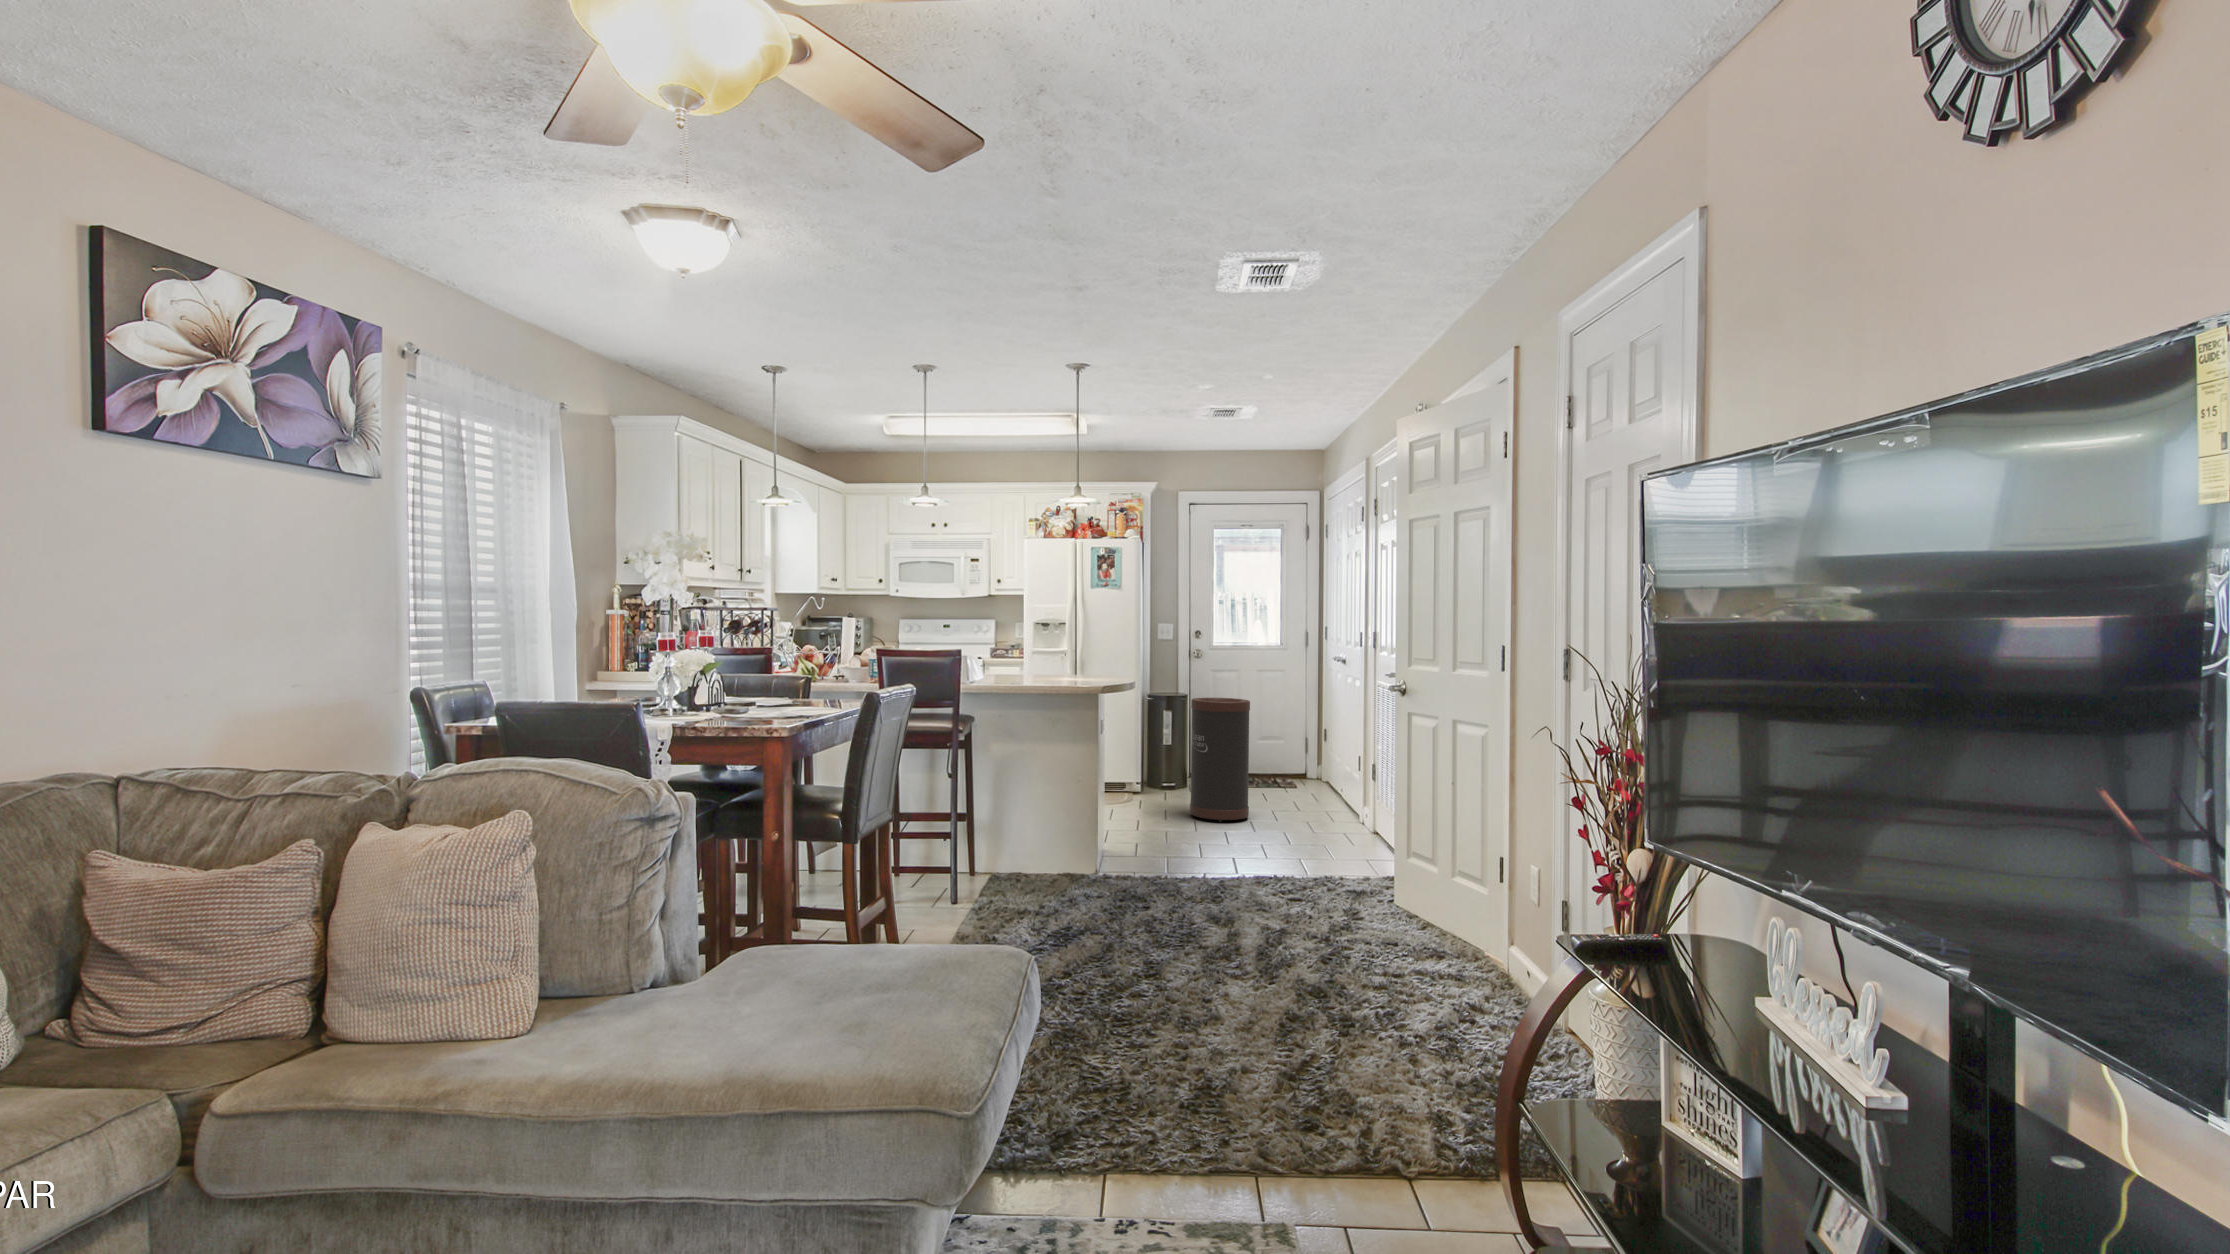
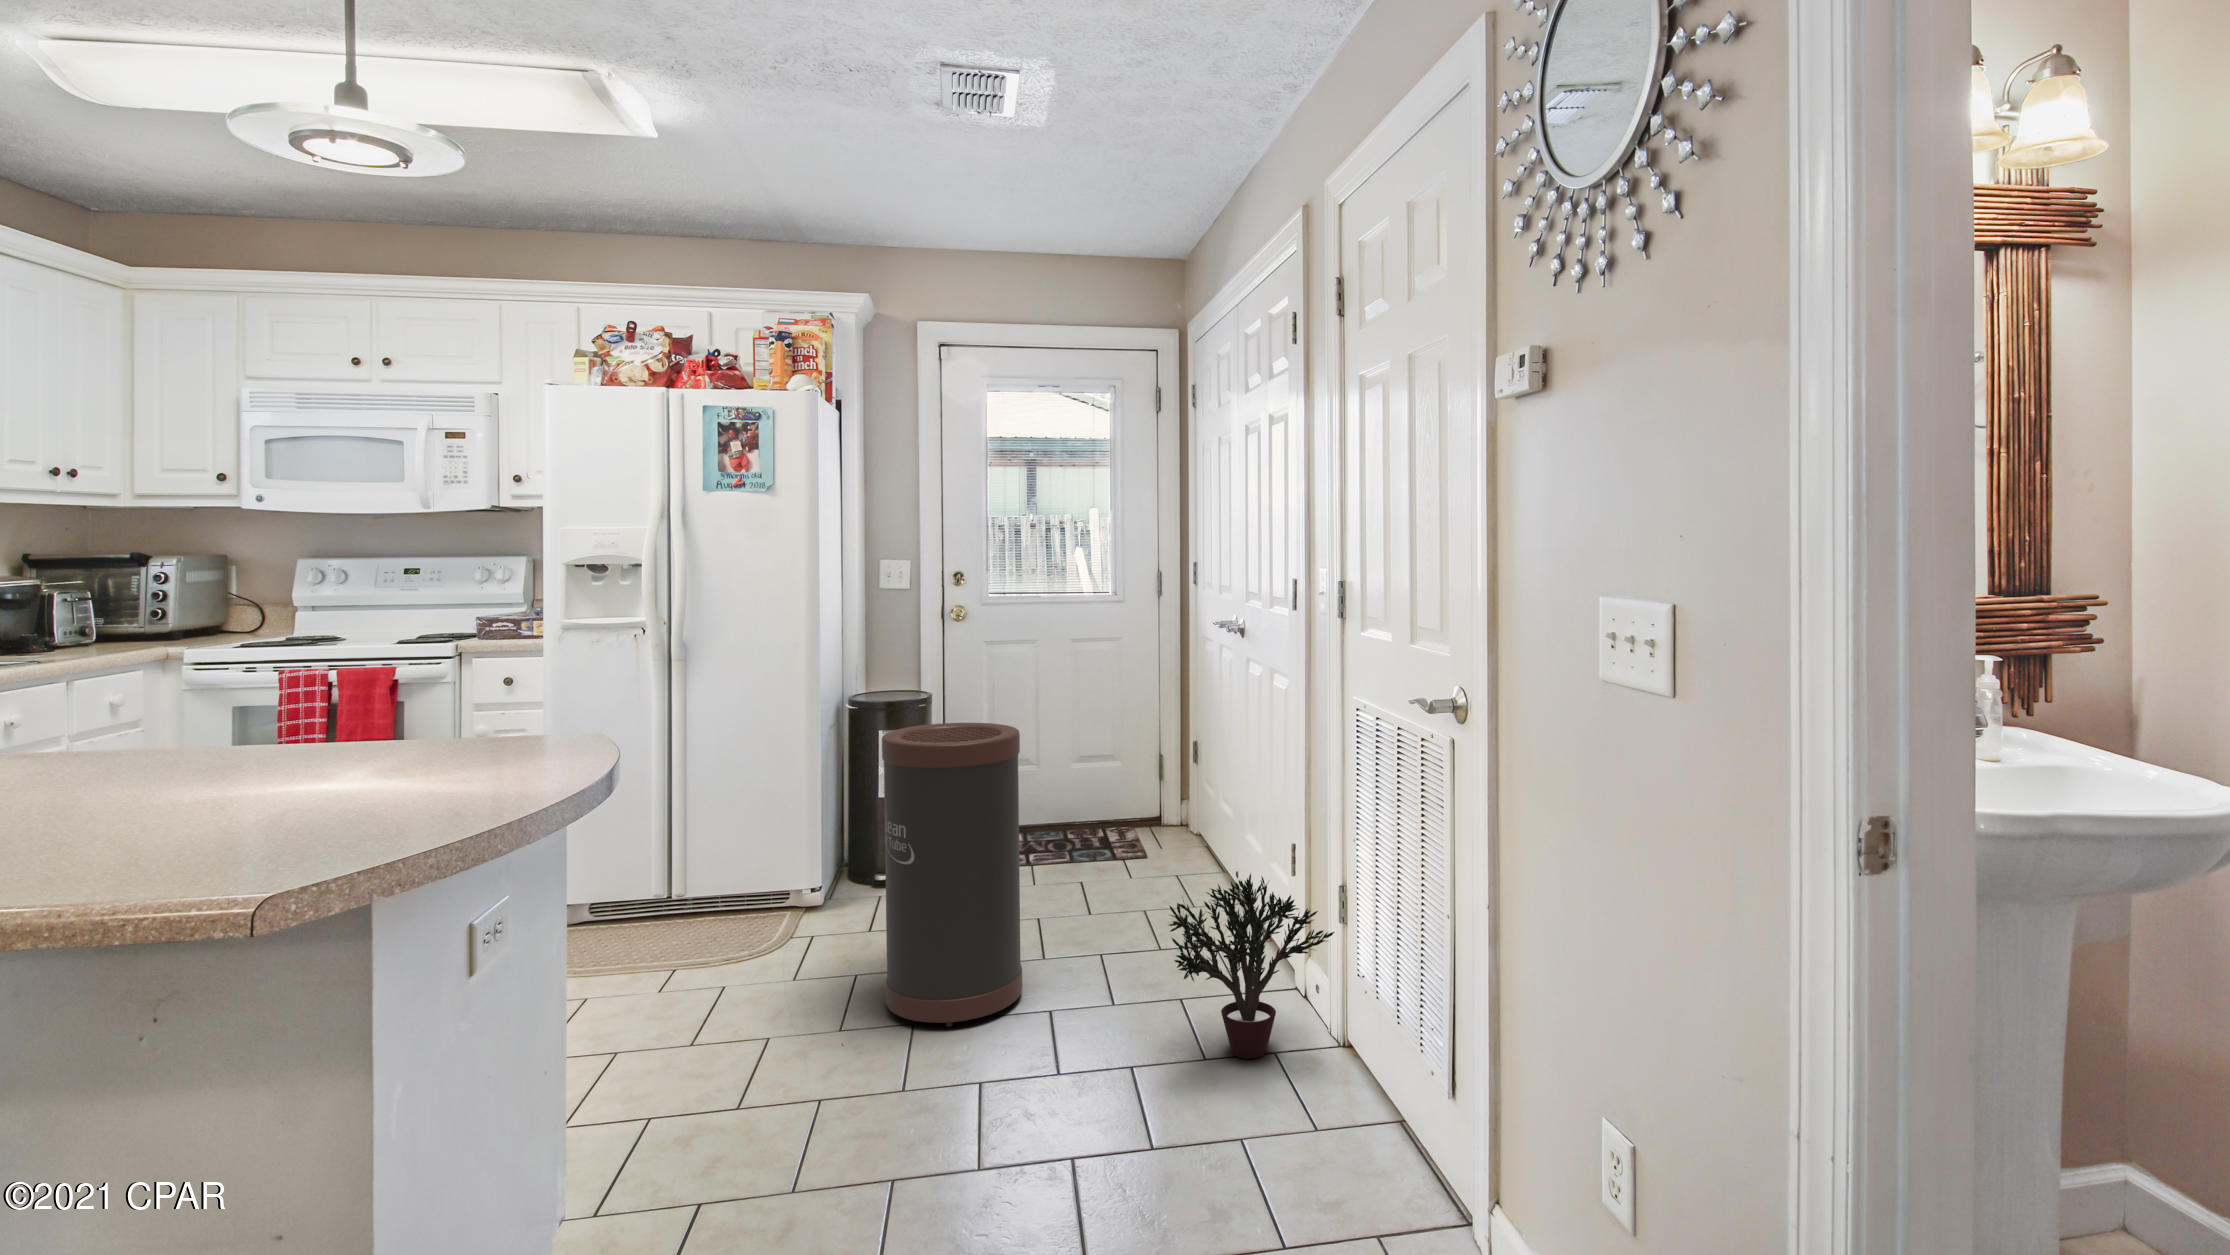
potted plant: none [1317,762,1390,838] -> present [1168,874,1334,1059]

